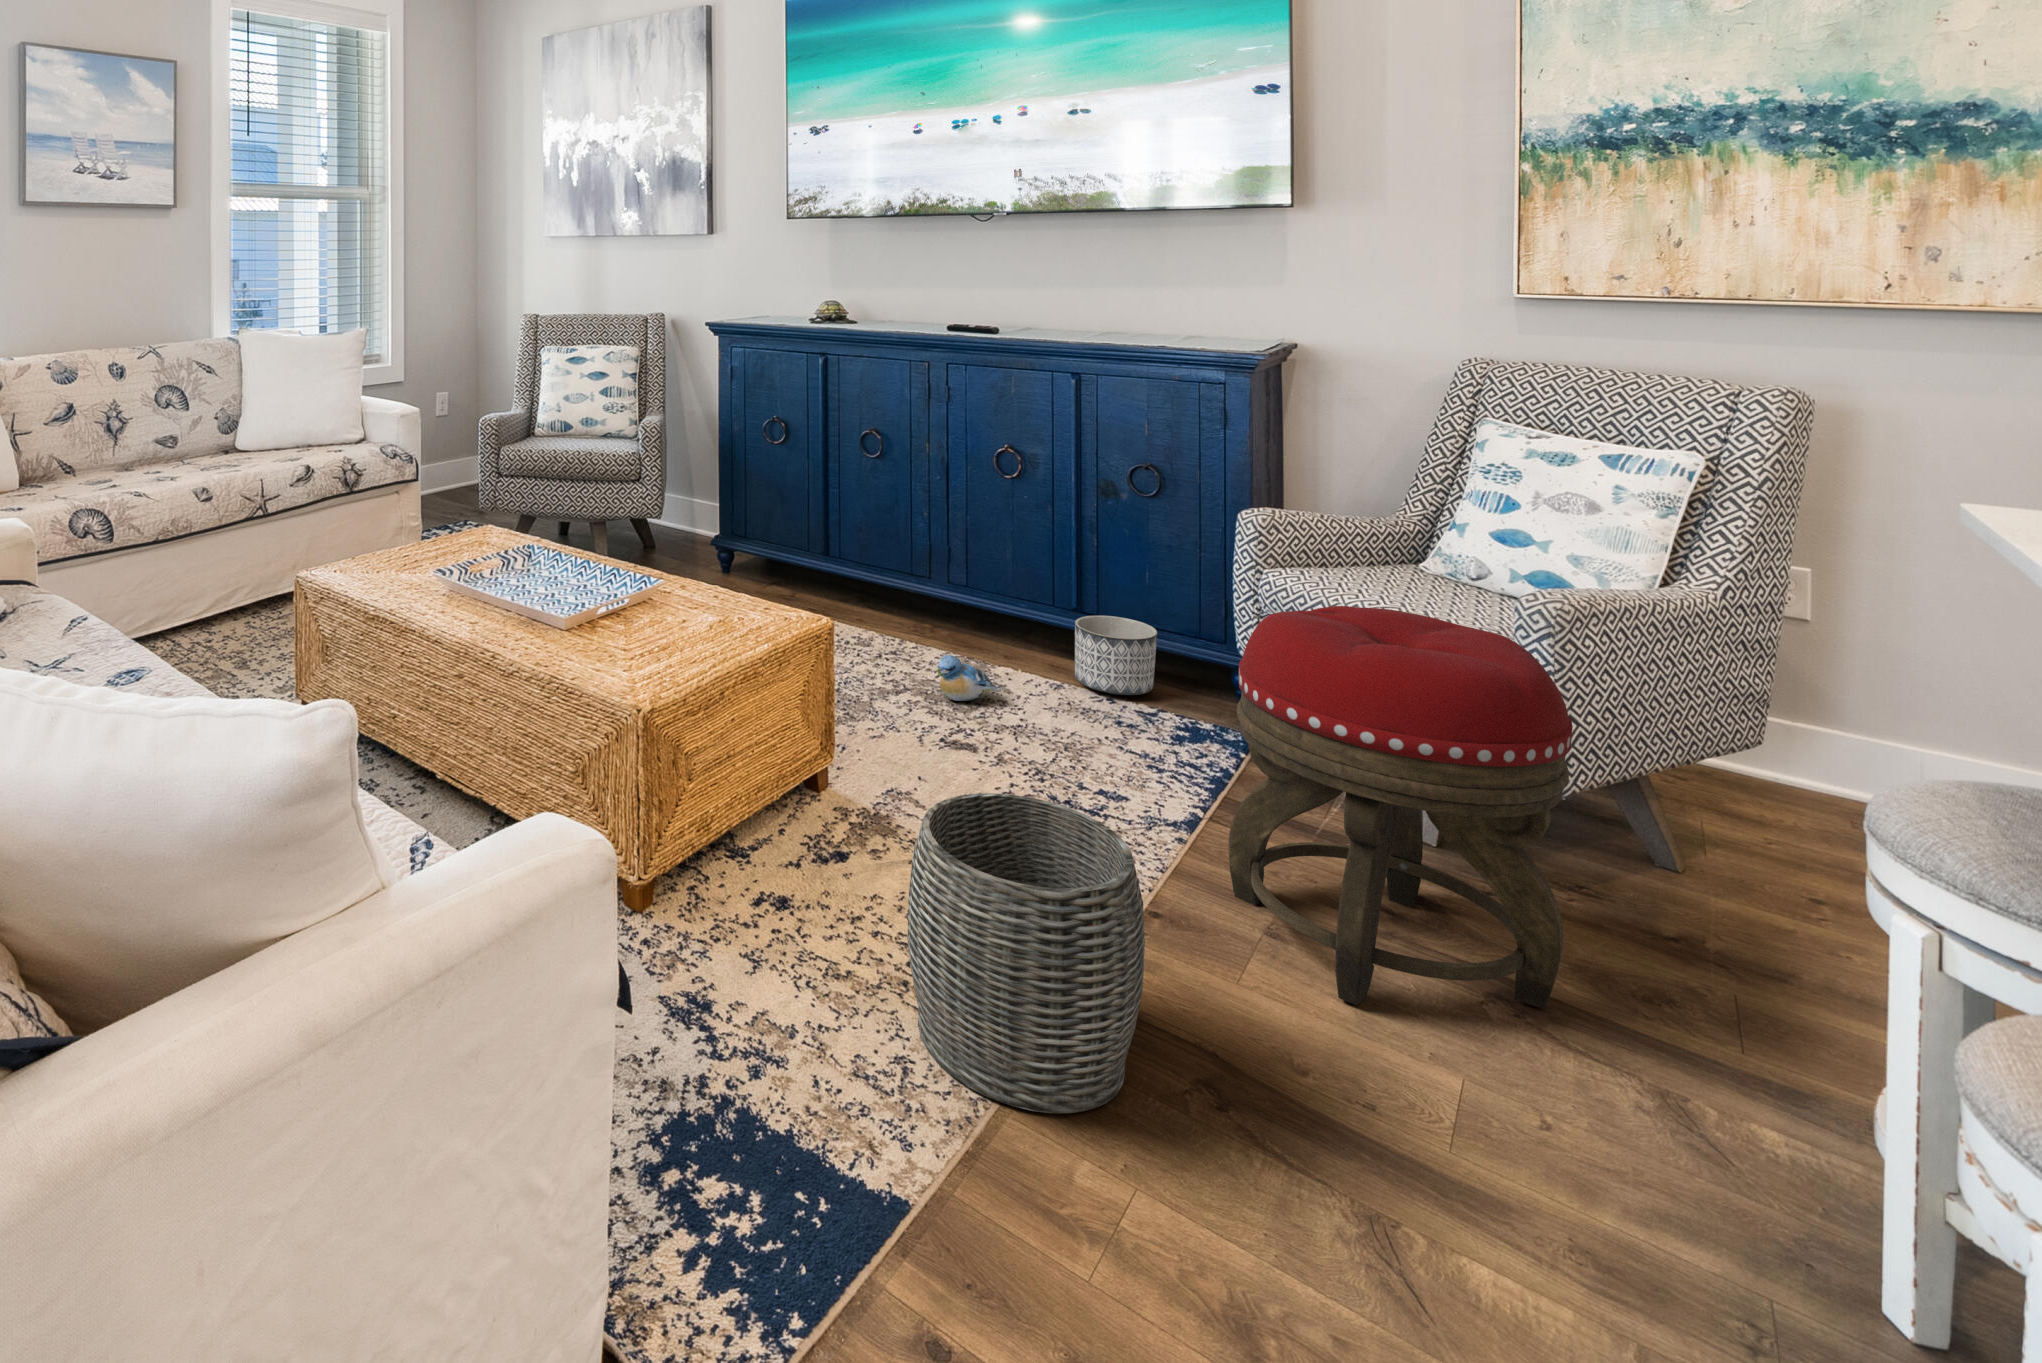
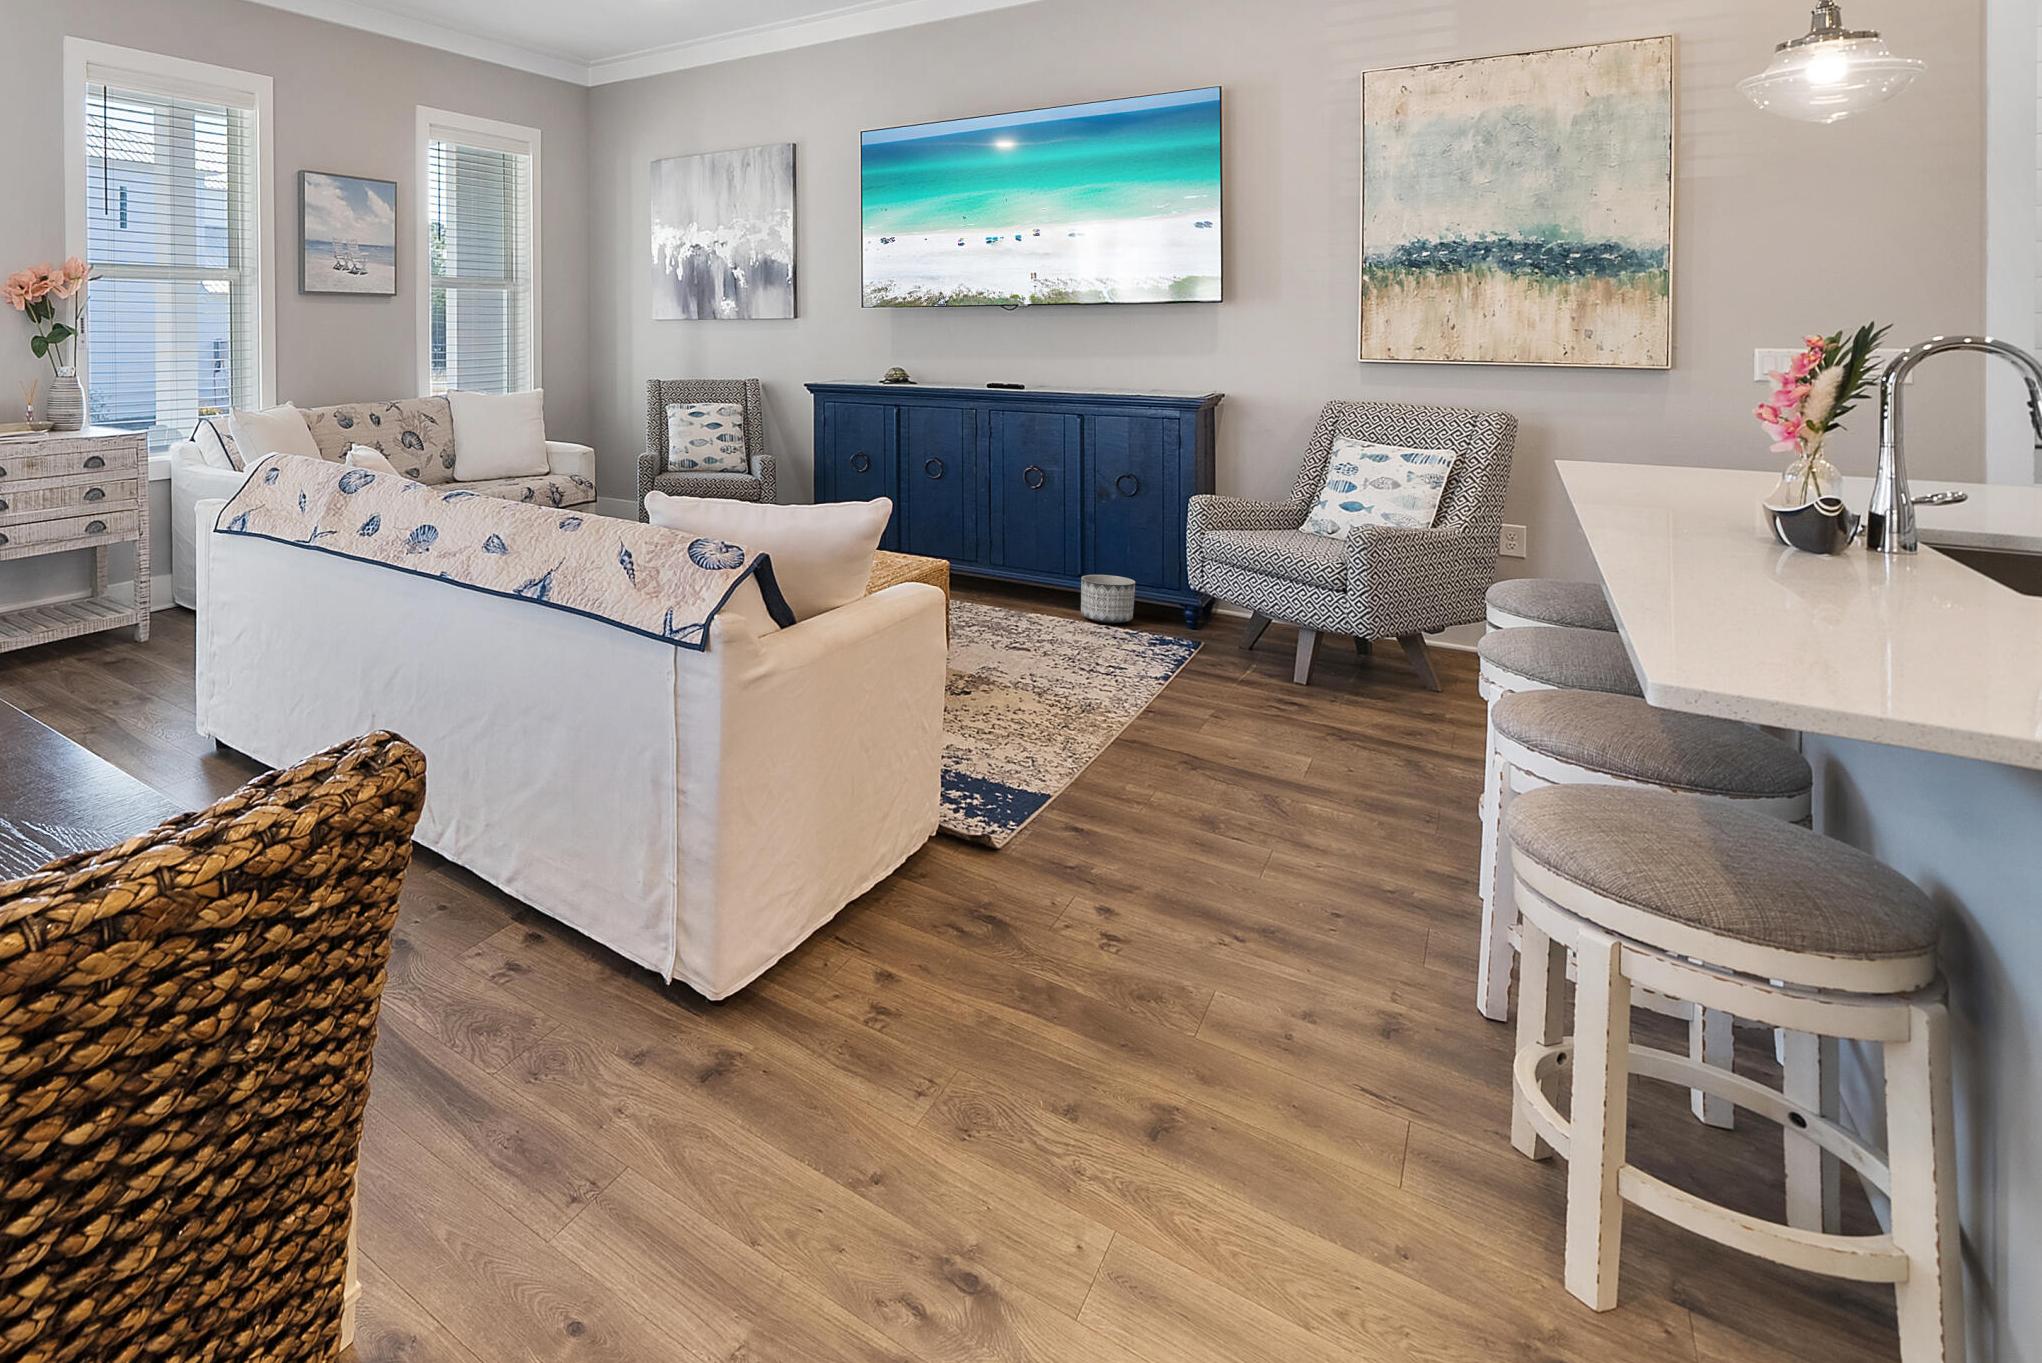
footstool: present [1228,606,1572,1008] -> none [1189,534,1371,736]
plush toy: present [937,655,1001,701] -> none [996,597,1037,627]
woven basket: present [908,793,1145,1113] -> none [1026,629,1154,771]

